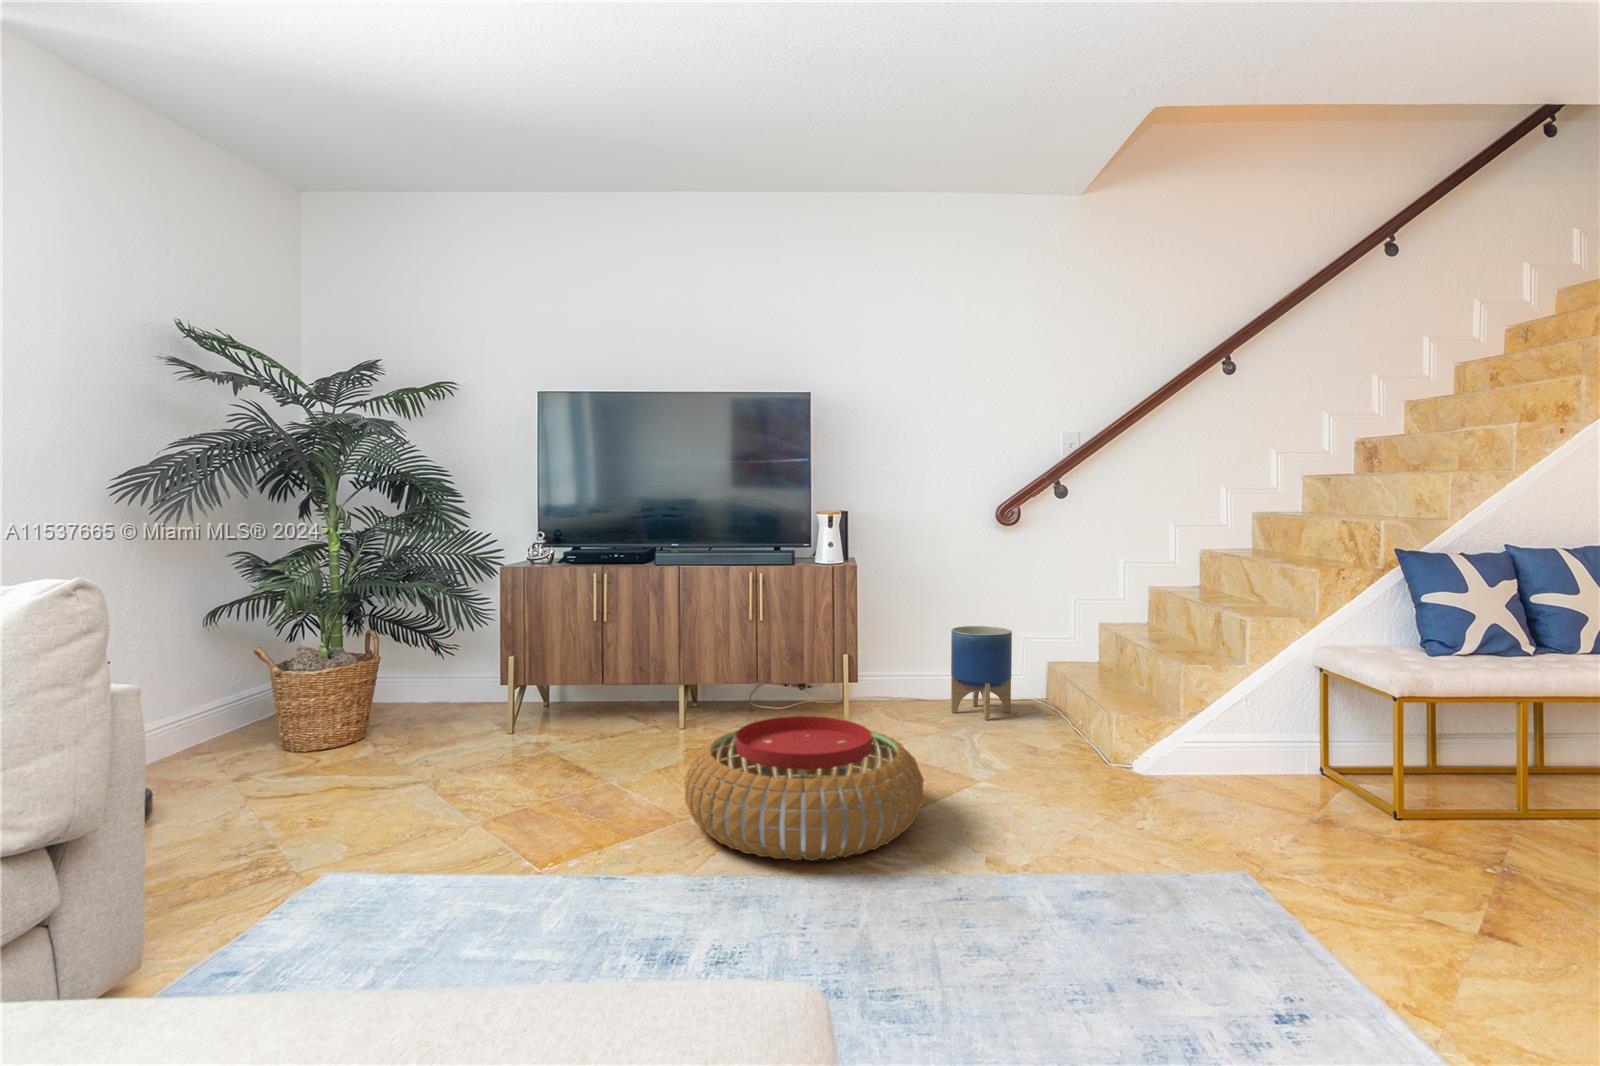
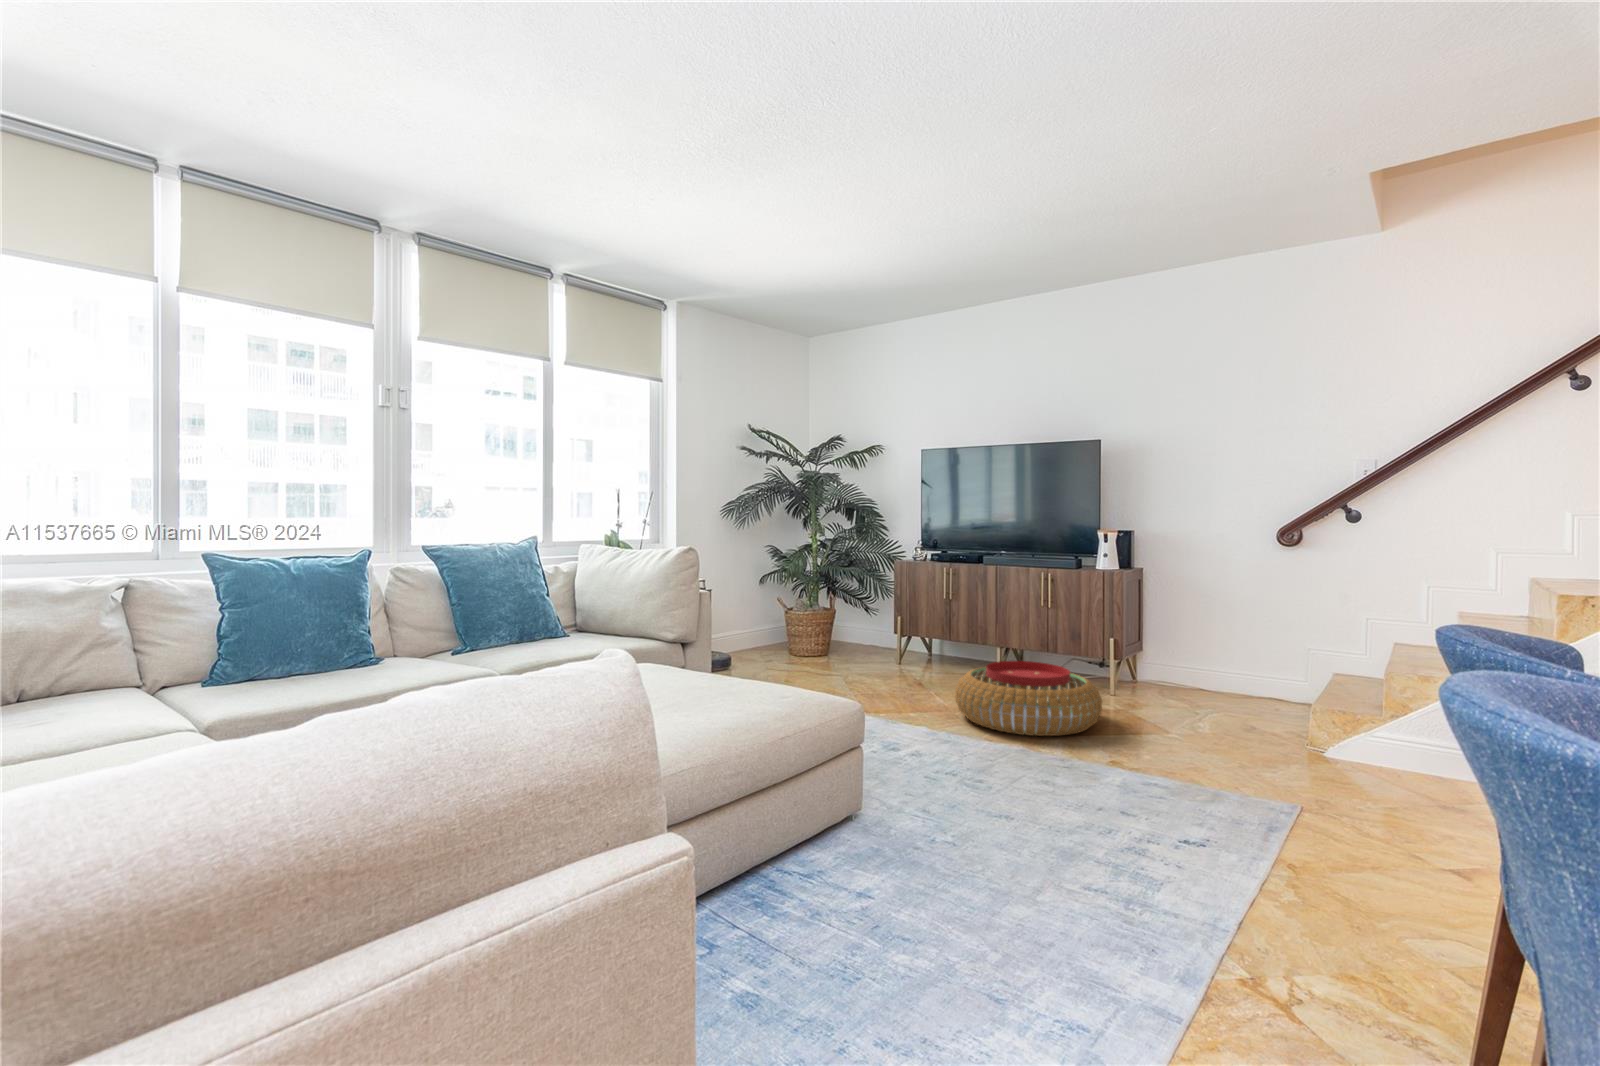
planter: present [951,626,1012,720] -> none [1211,627,1266,700]

